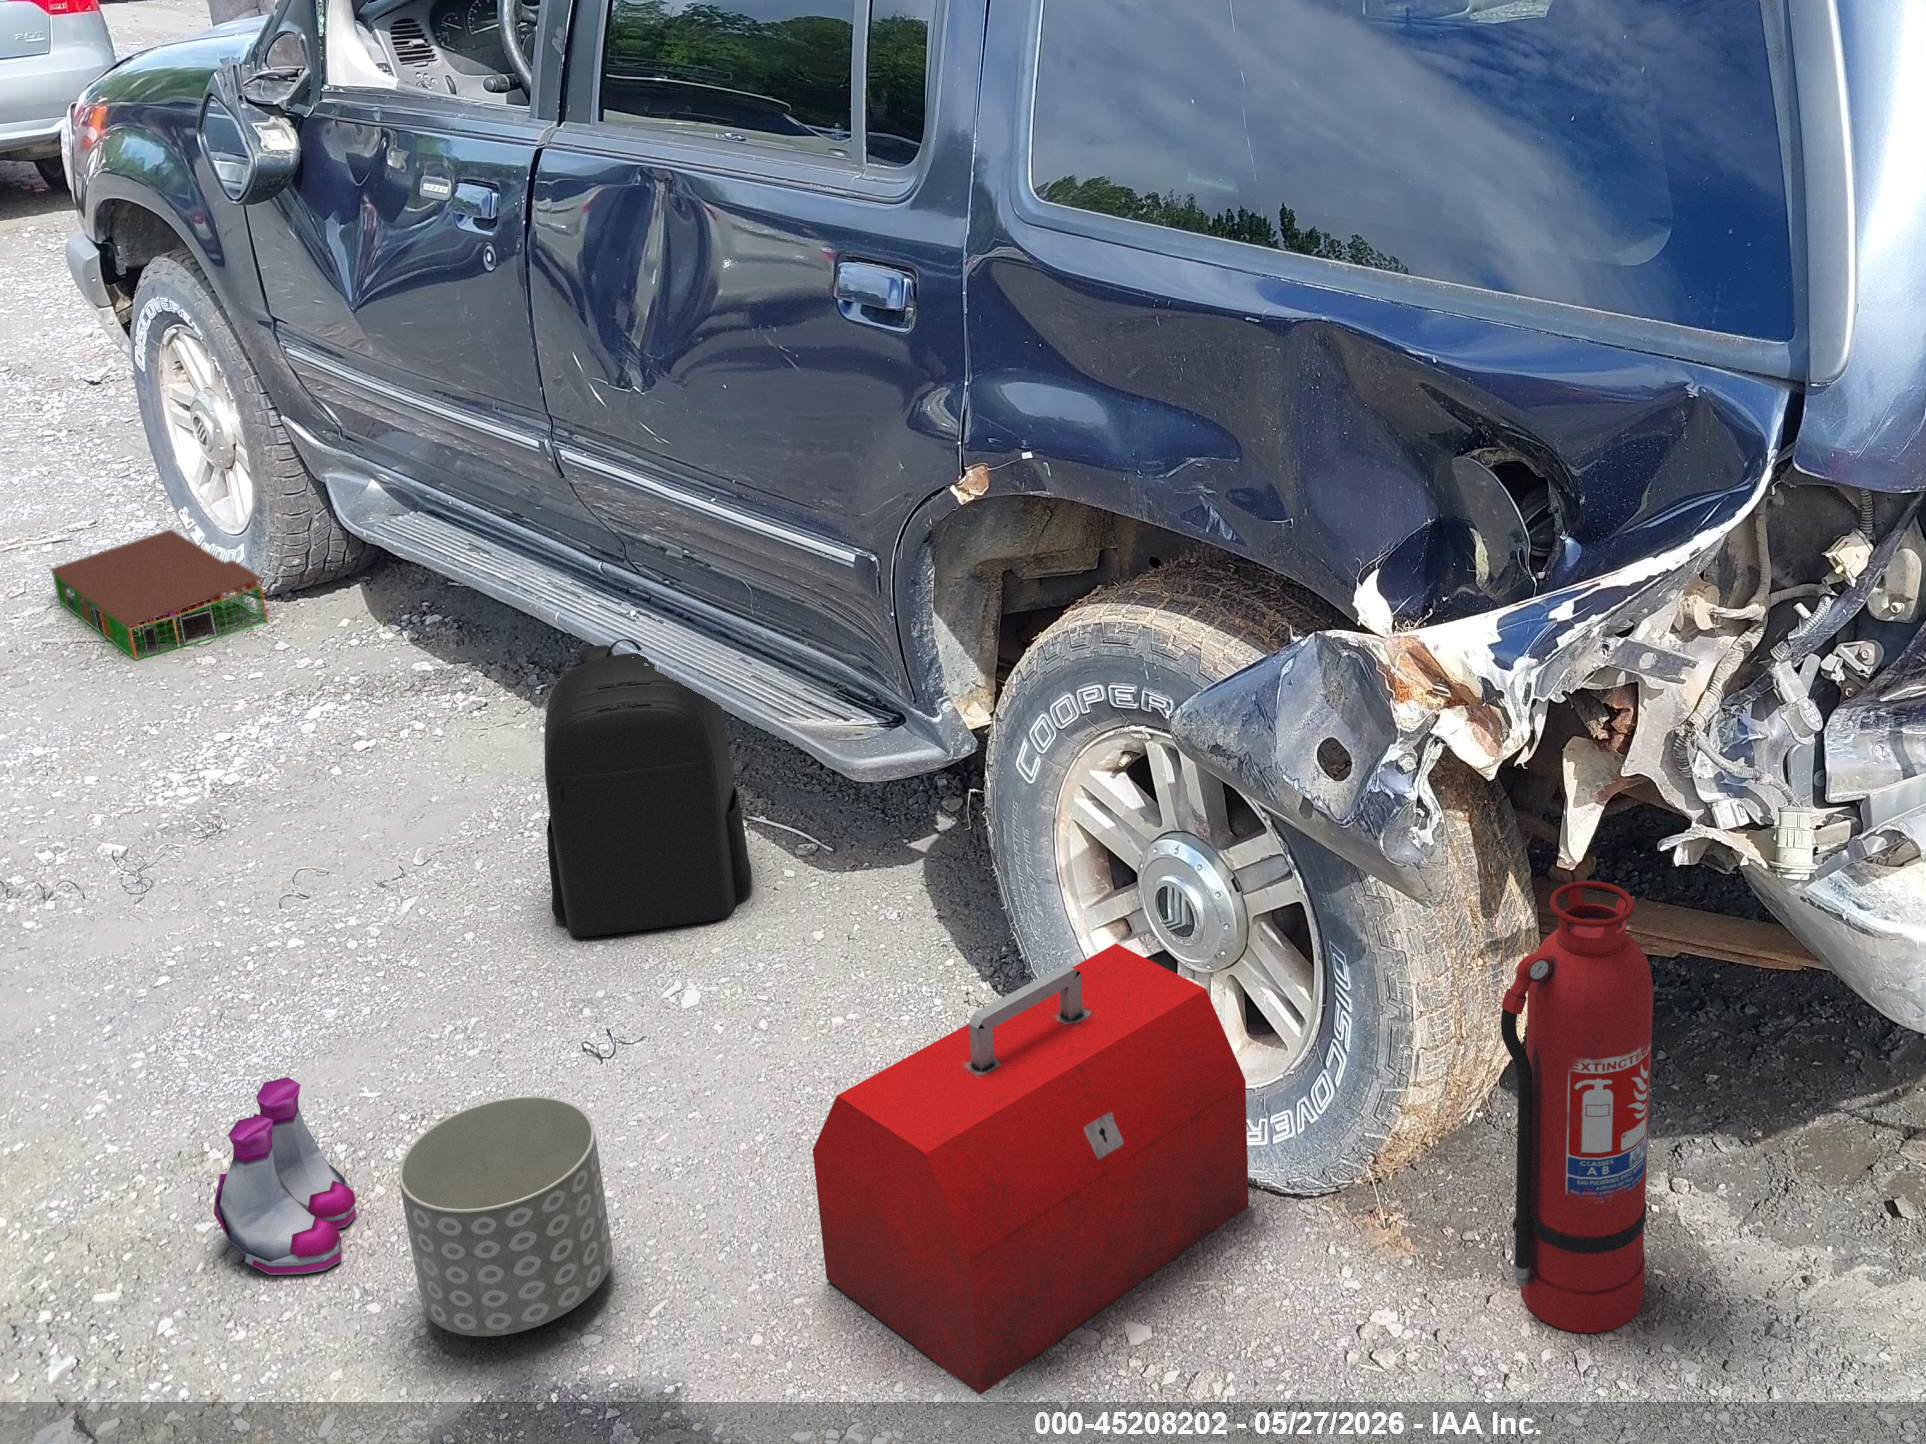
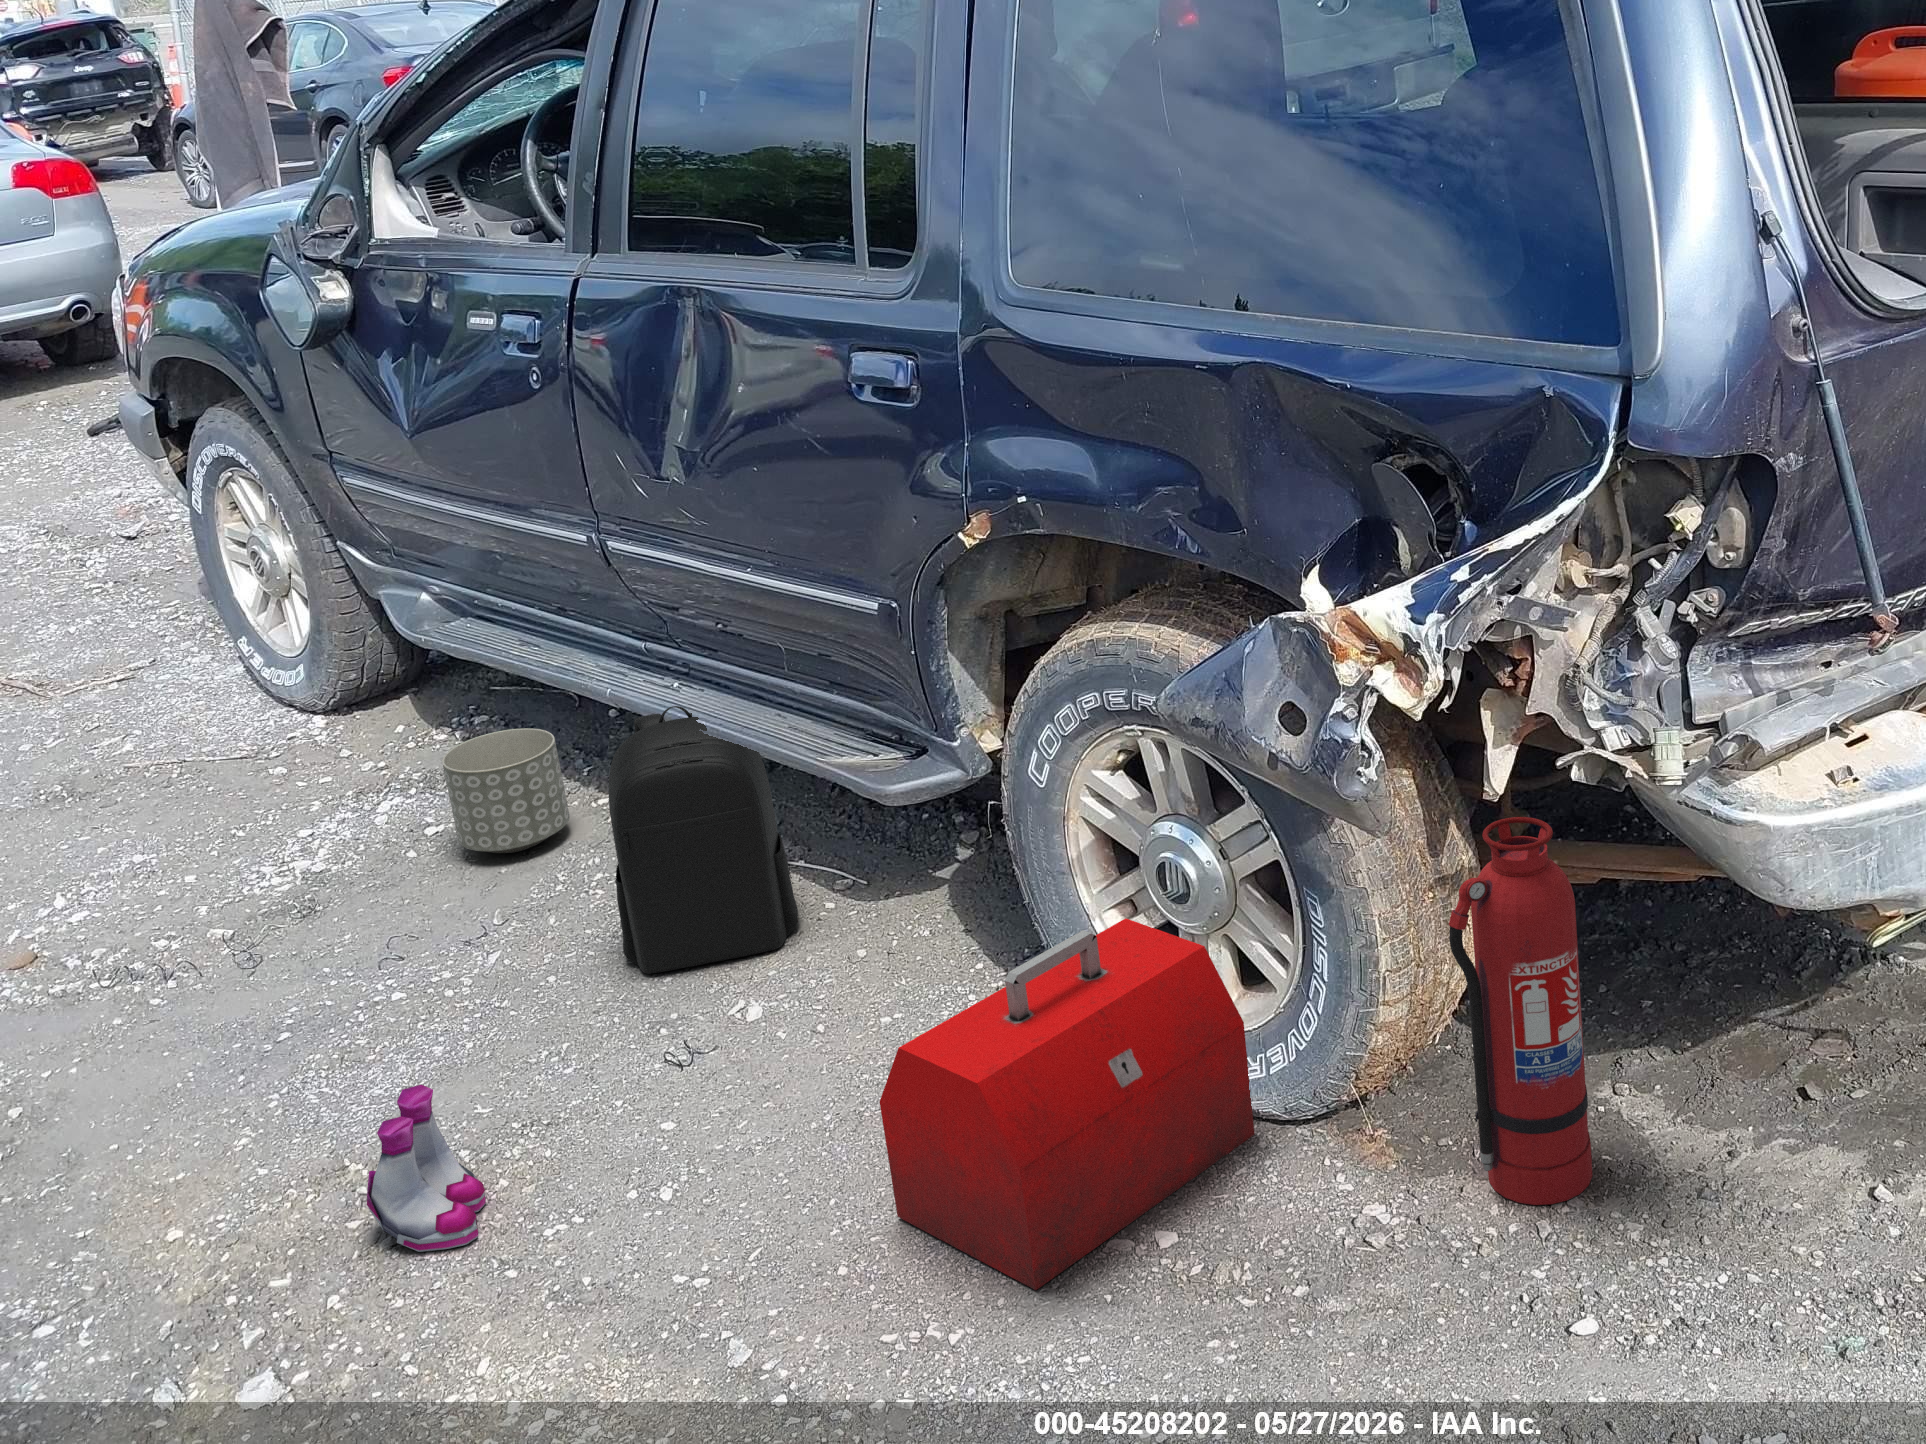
storage bin: present [51,529,268,659] -> none [120,663,328,780]
planter: present [399,1096,612,1336] -> present [442,728,570,853]

